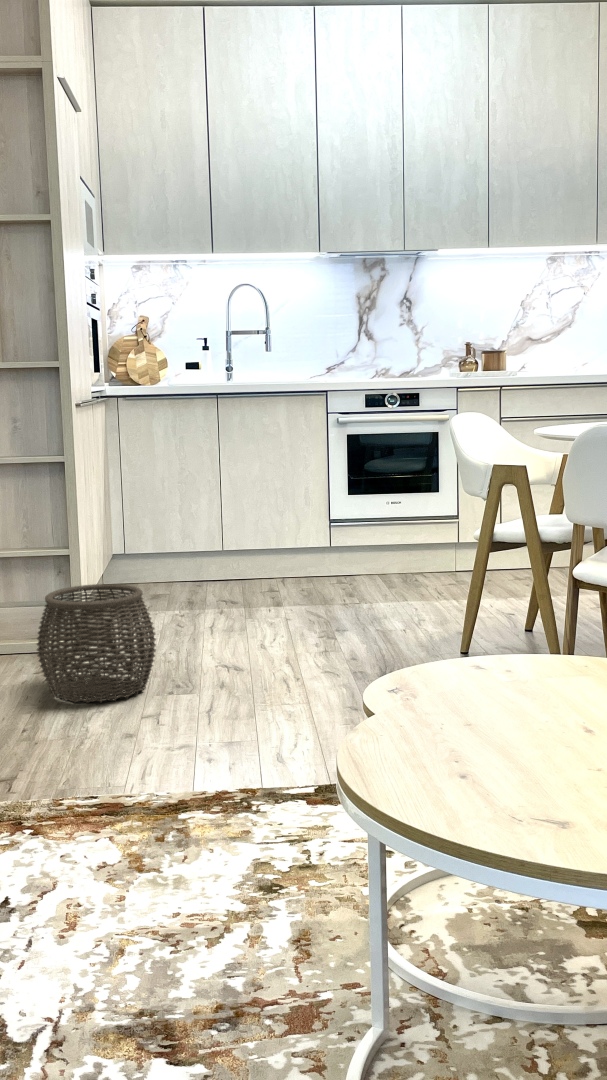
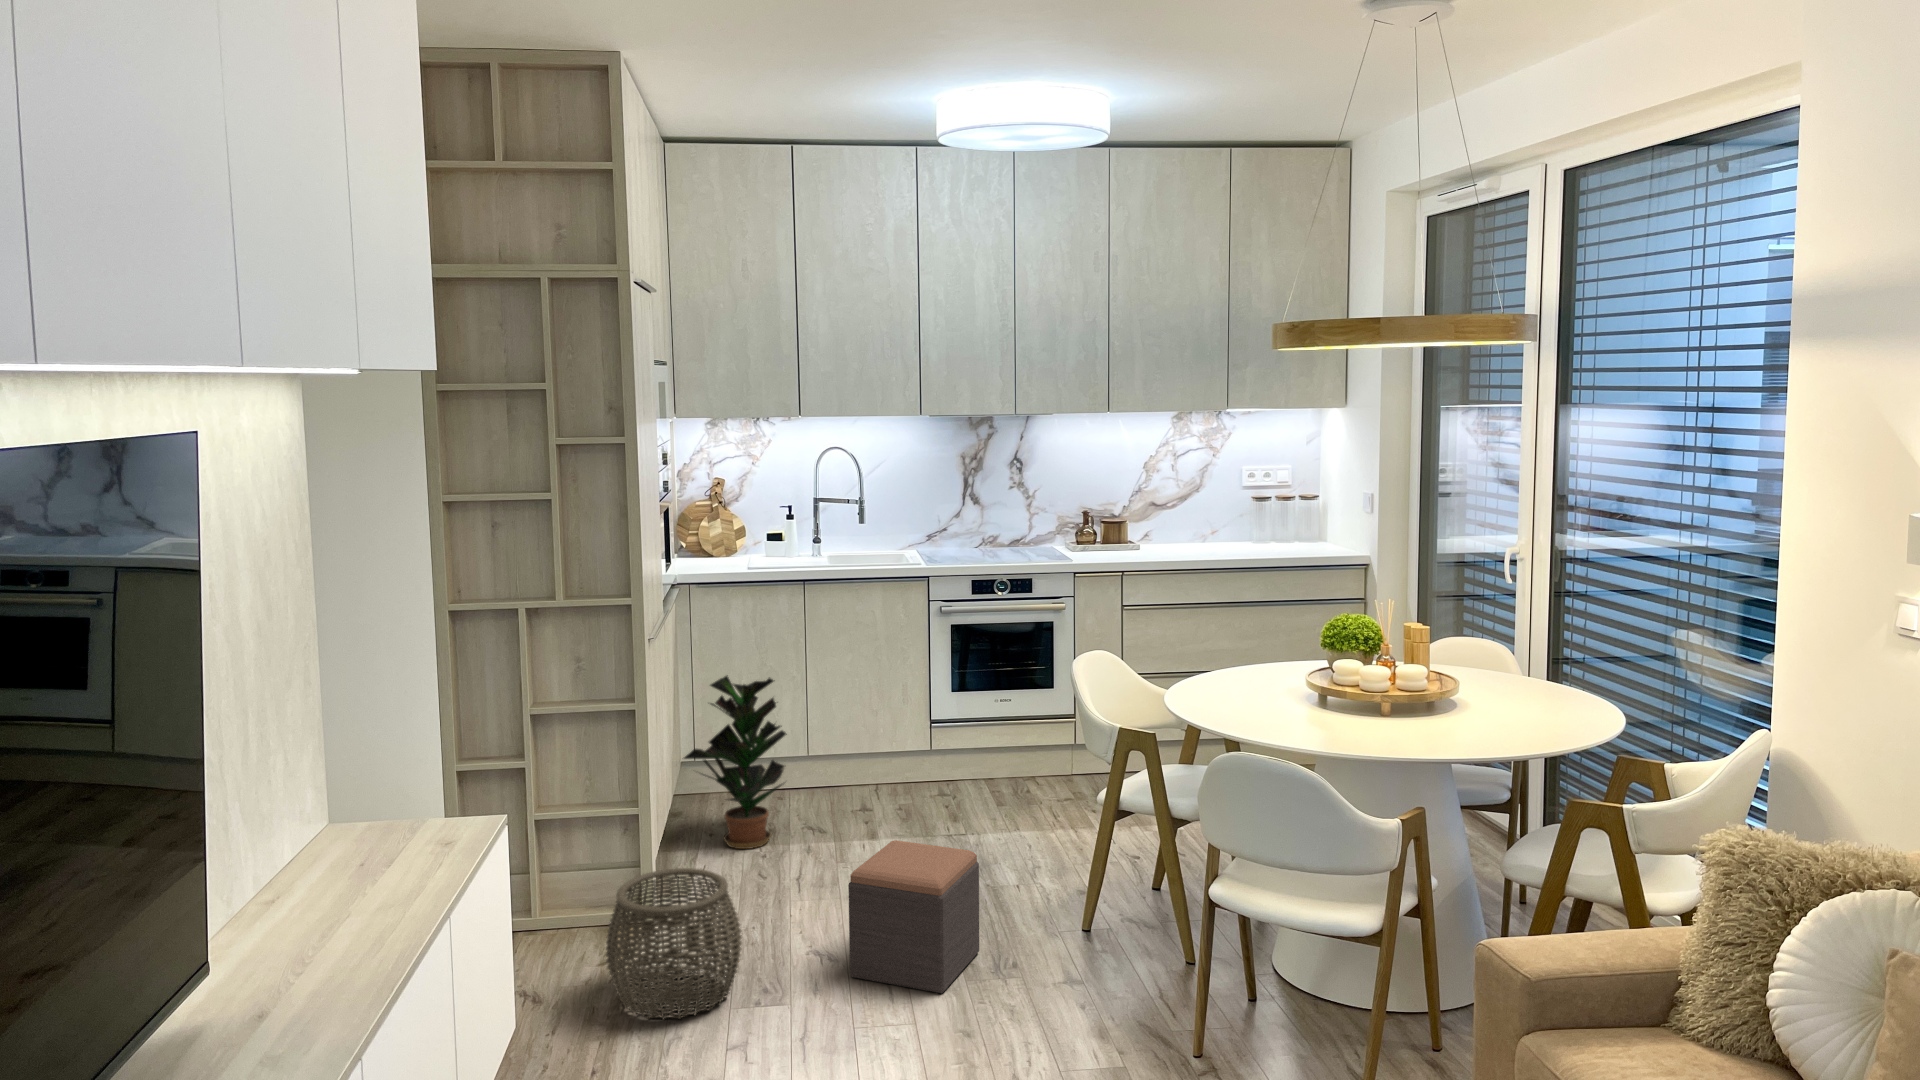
potted plant: none [110,460,204,612] -> present [684,675,787,849]
footstool: none [250,569,368,688] -> present [848,840,979,993]

